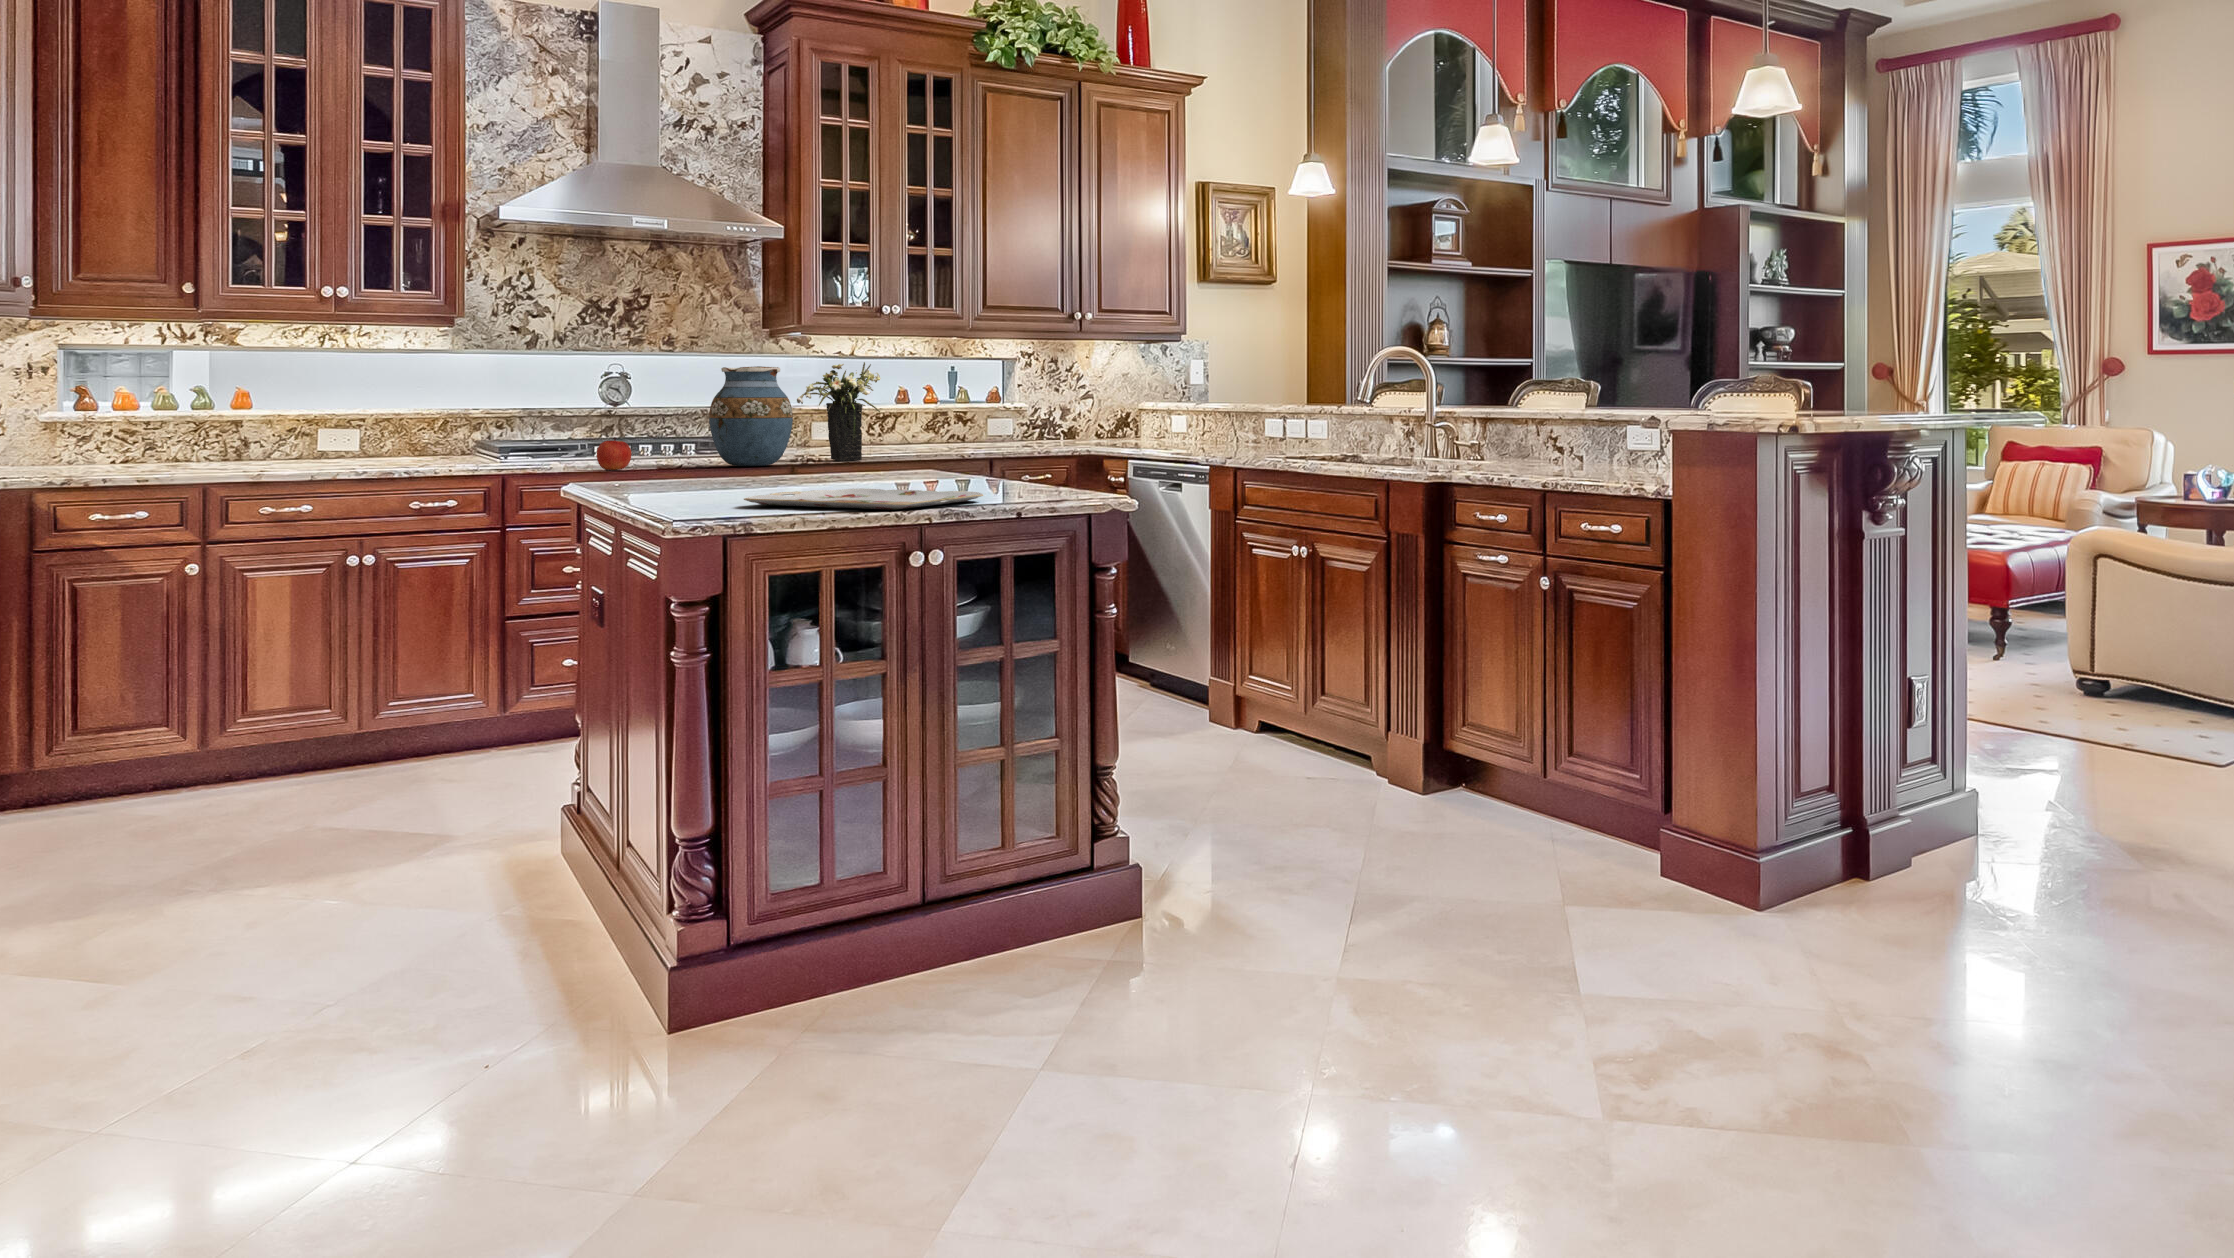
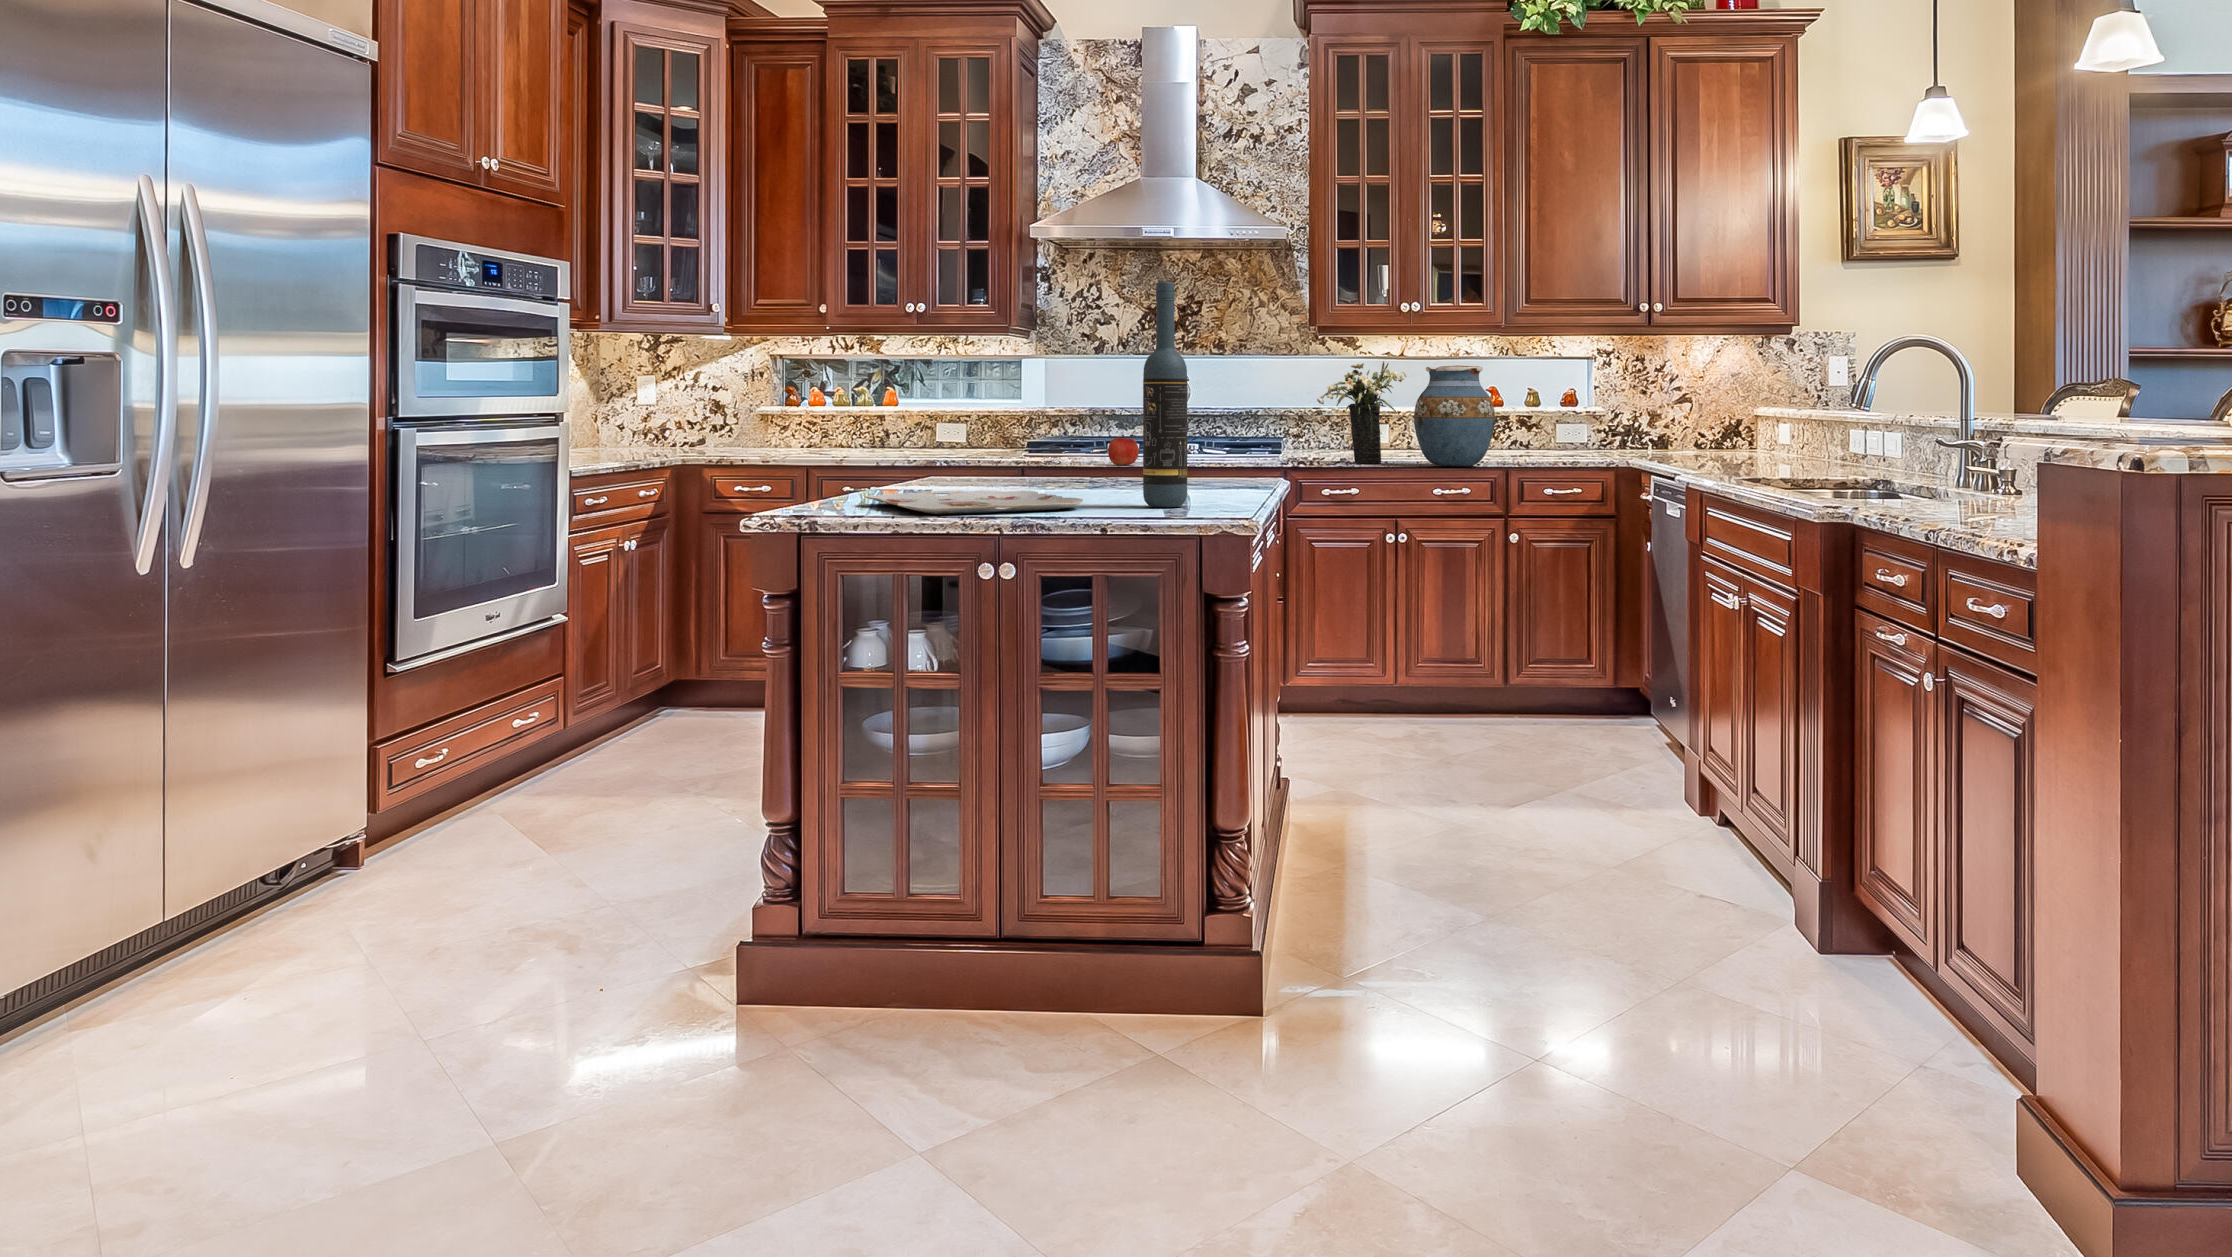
wine bottle: none [1007,298,1046,496] -> present [1143,282,1187,507]
vase: present [709,366,793,466] -> present [1414,366,1495,467]

